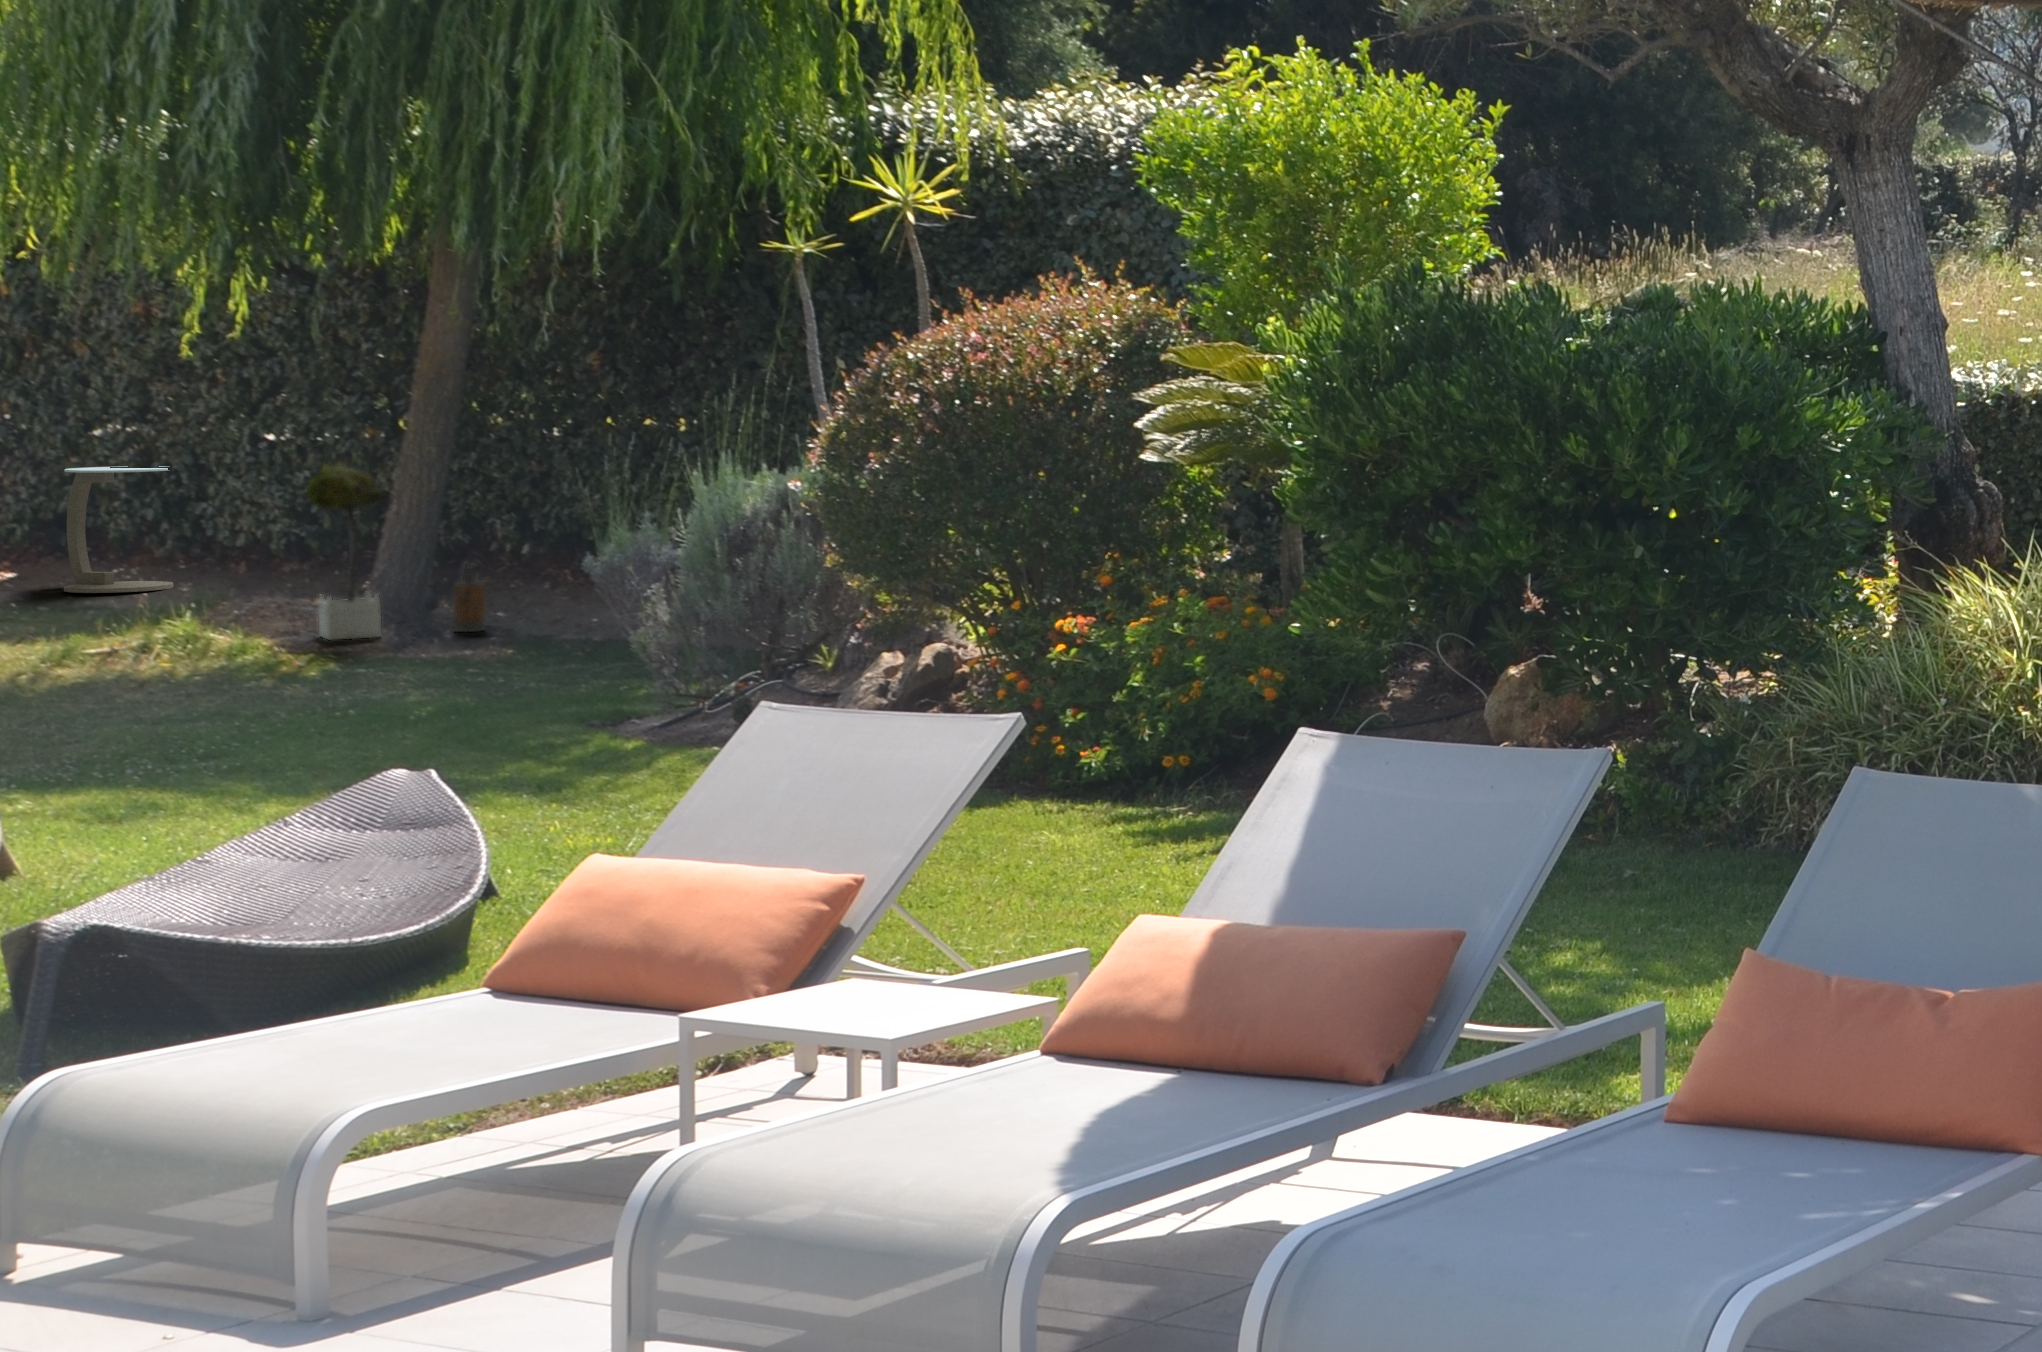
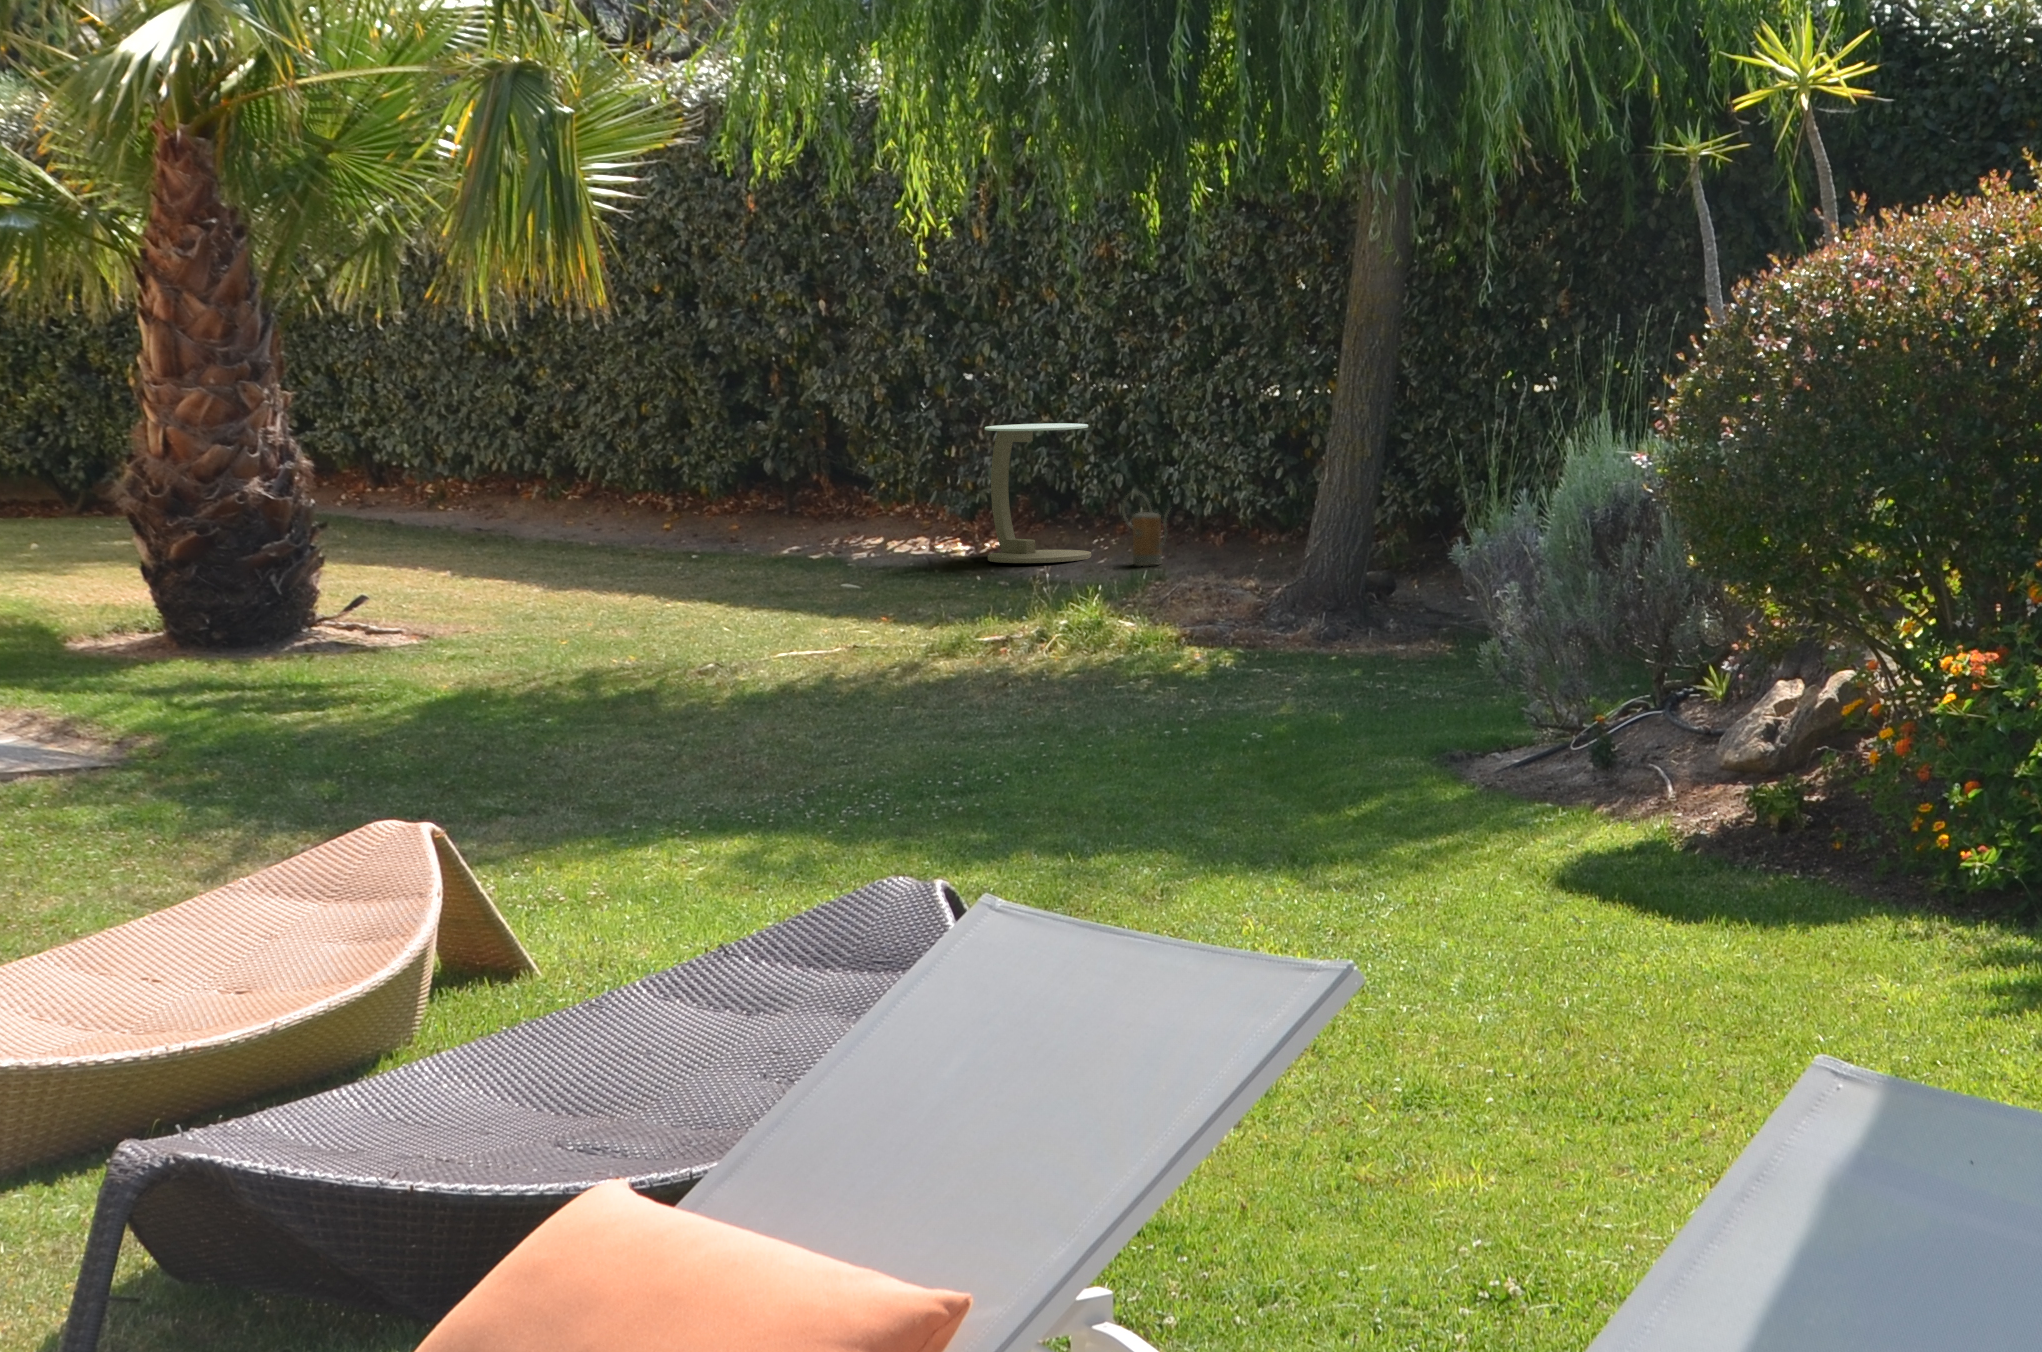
potted tree: present [305,464,388,640] -> none [1189,423,1274,627]
watering can: present [454,562,485,632] -> present [1122,491,1170,566]

